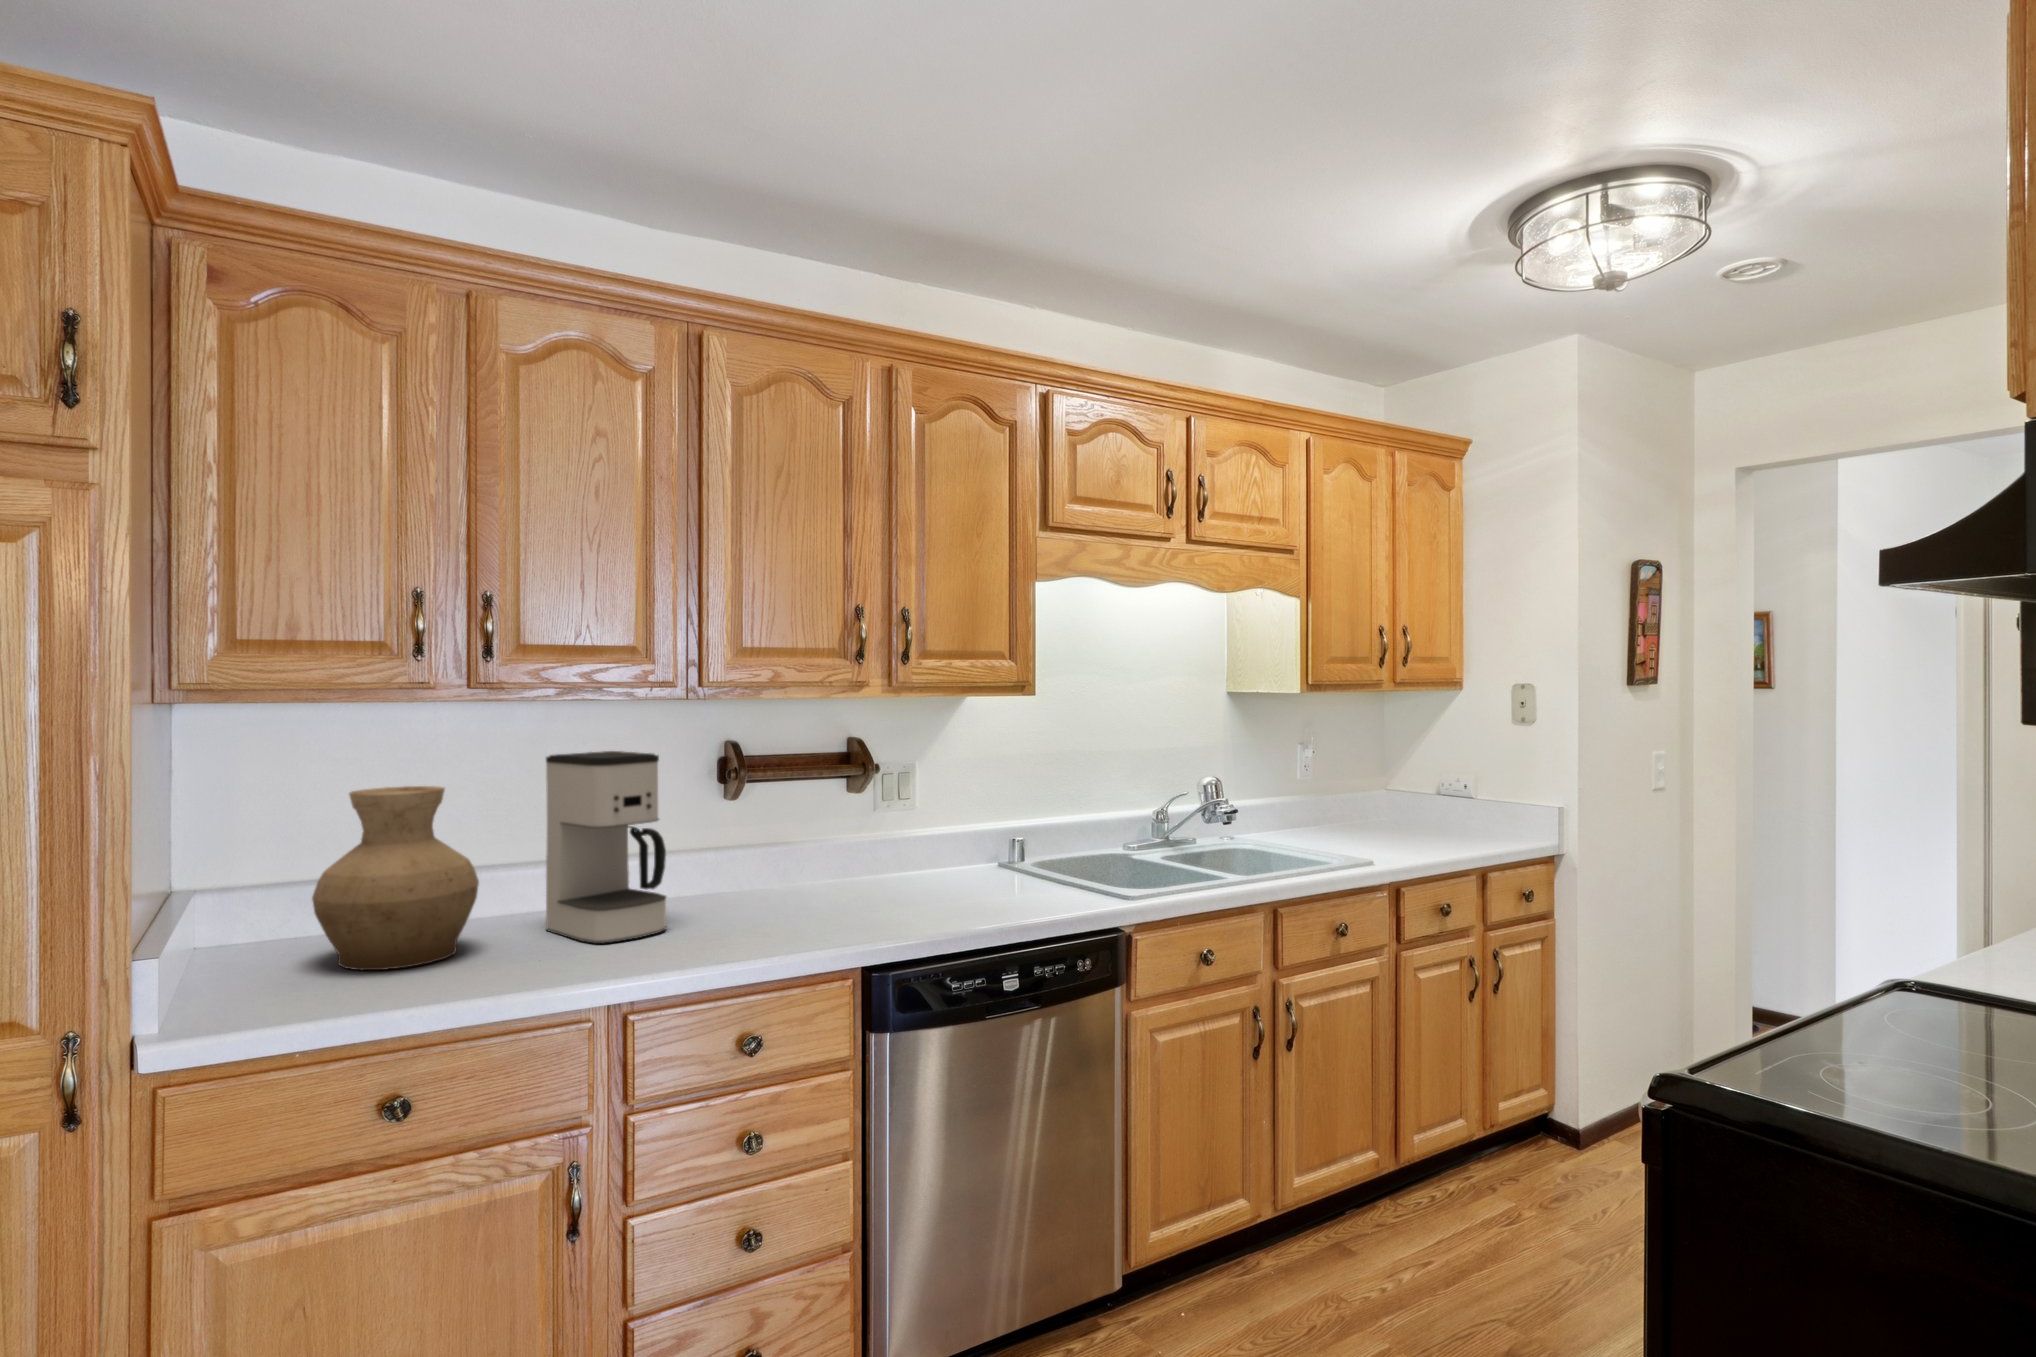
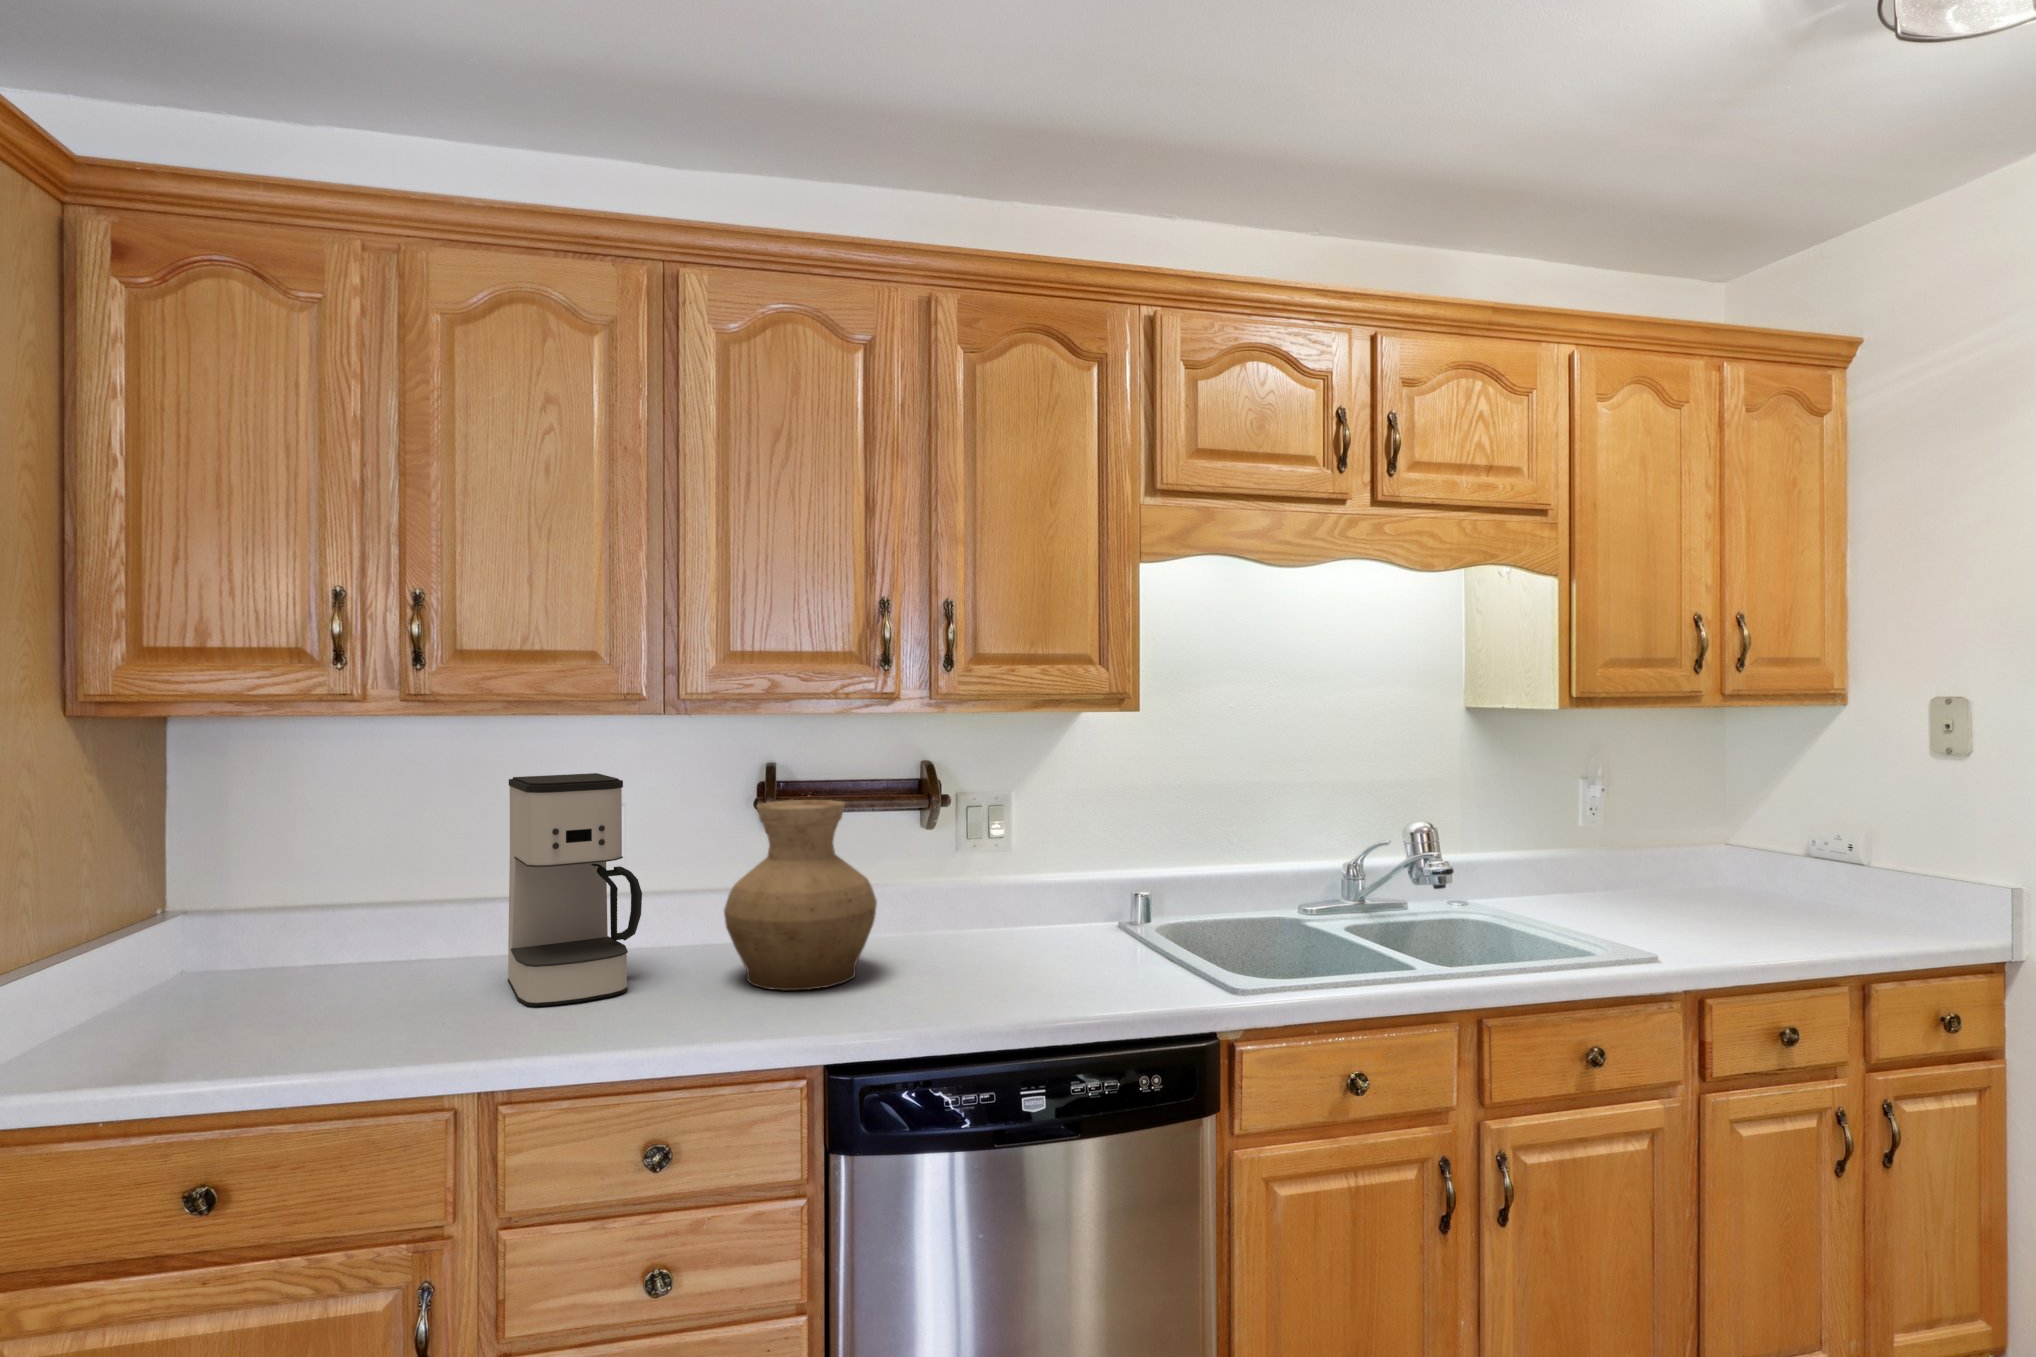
vase: present [312,786,479,970] -> present [724,800,877,991]

